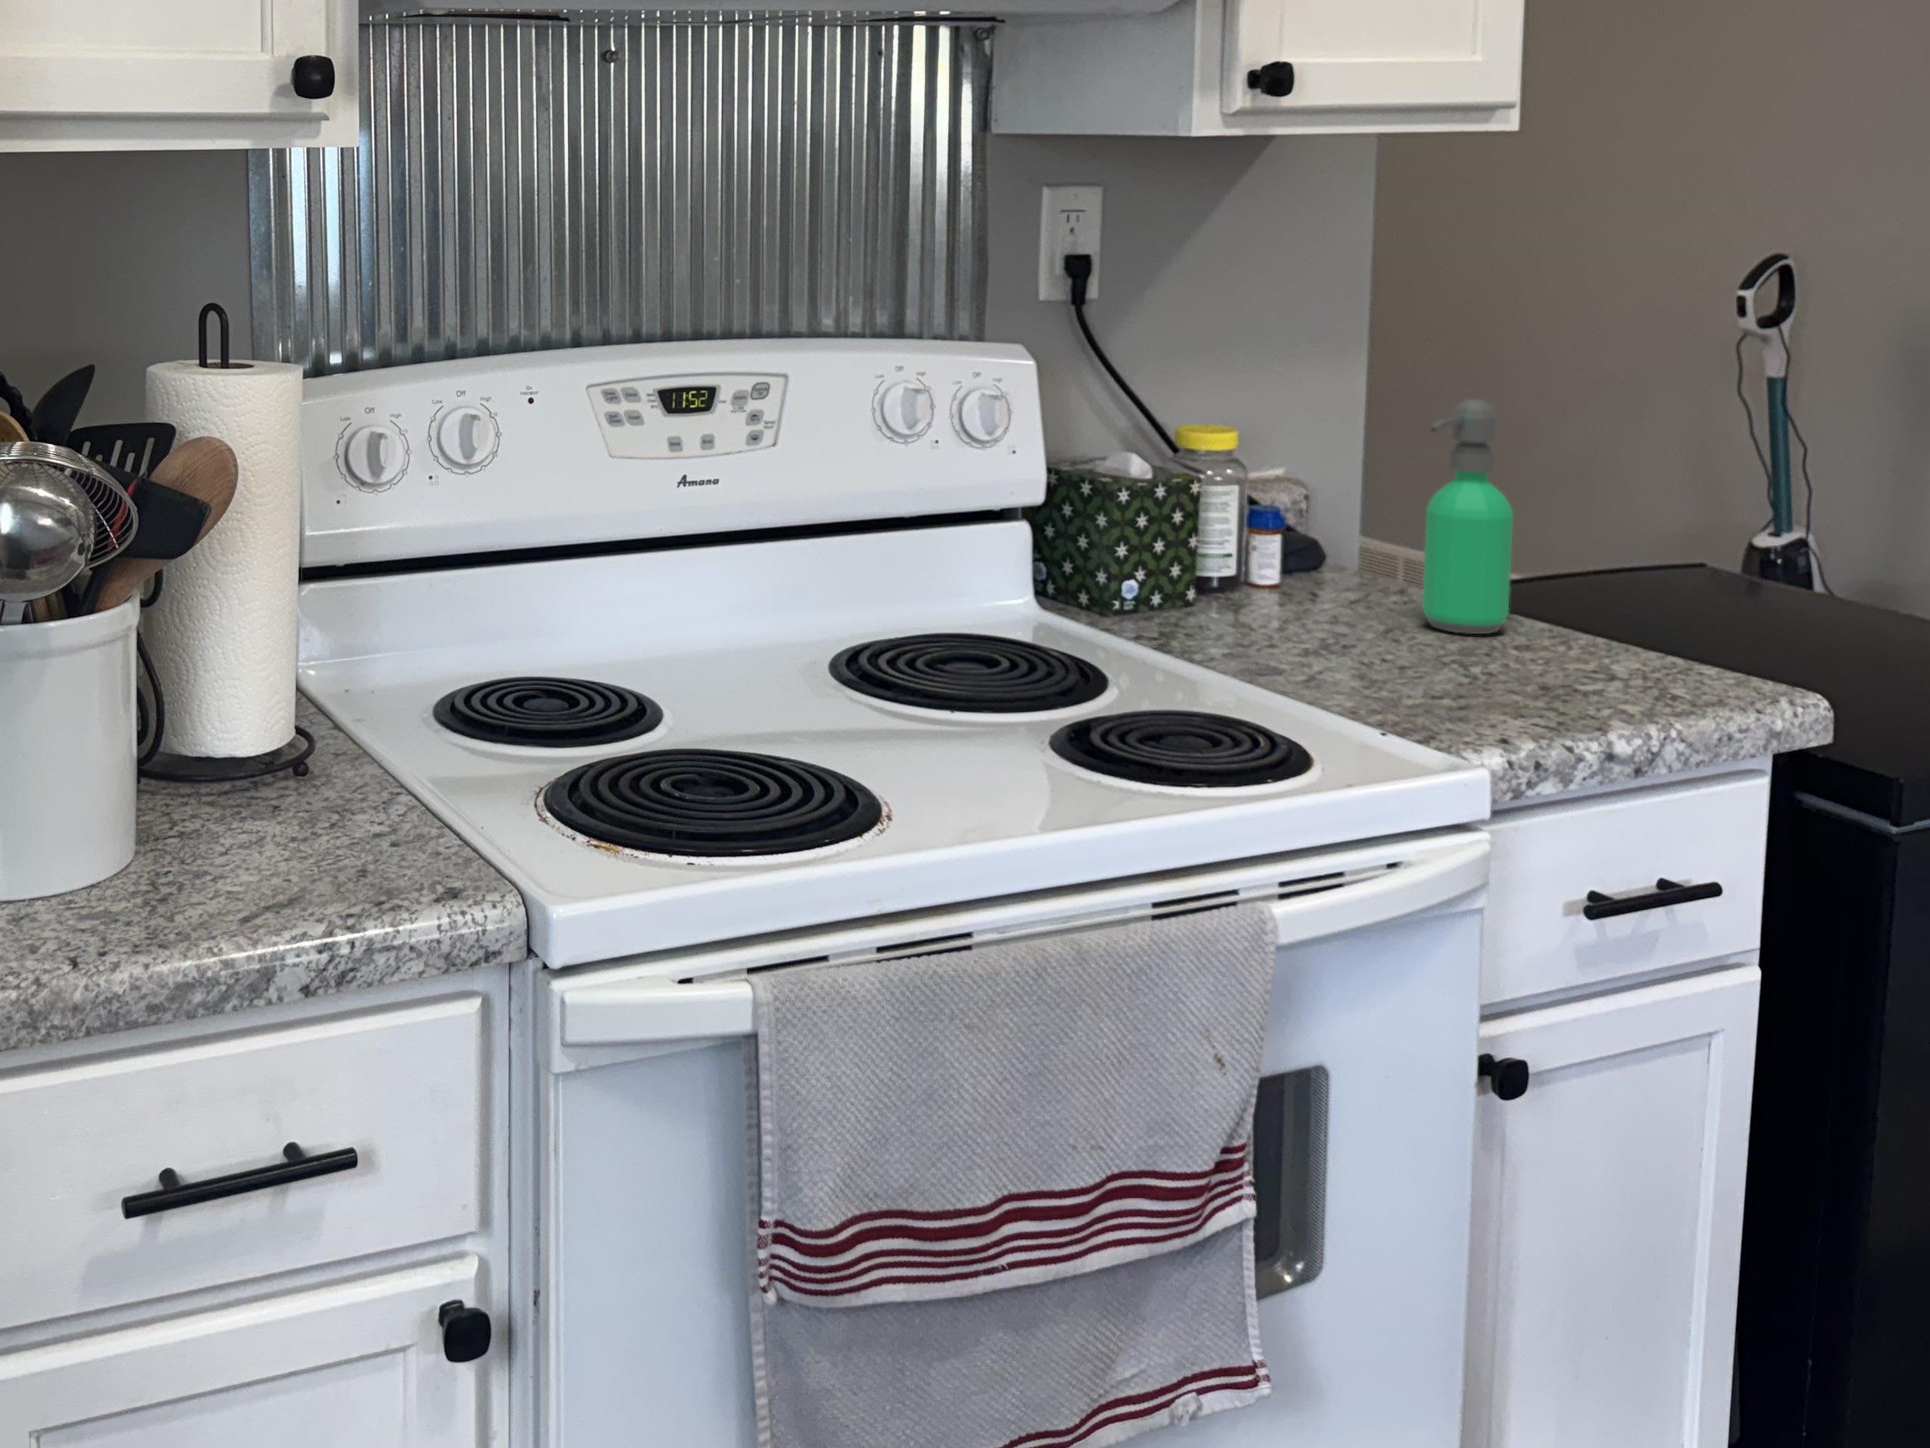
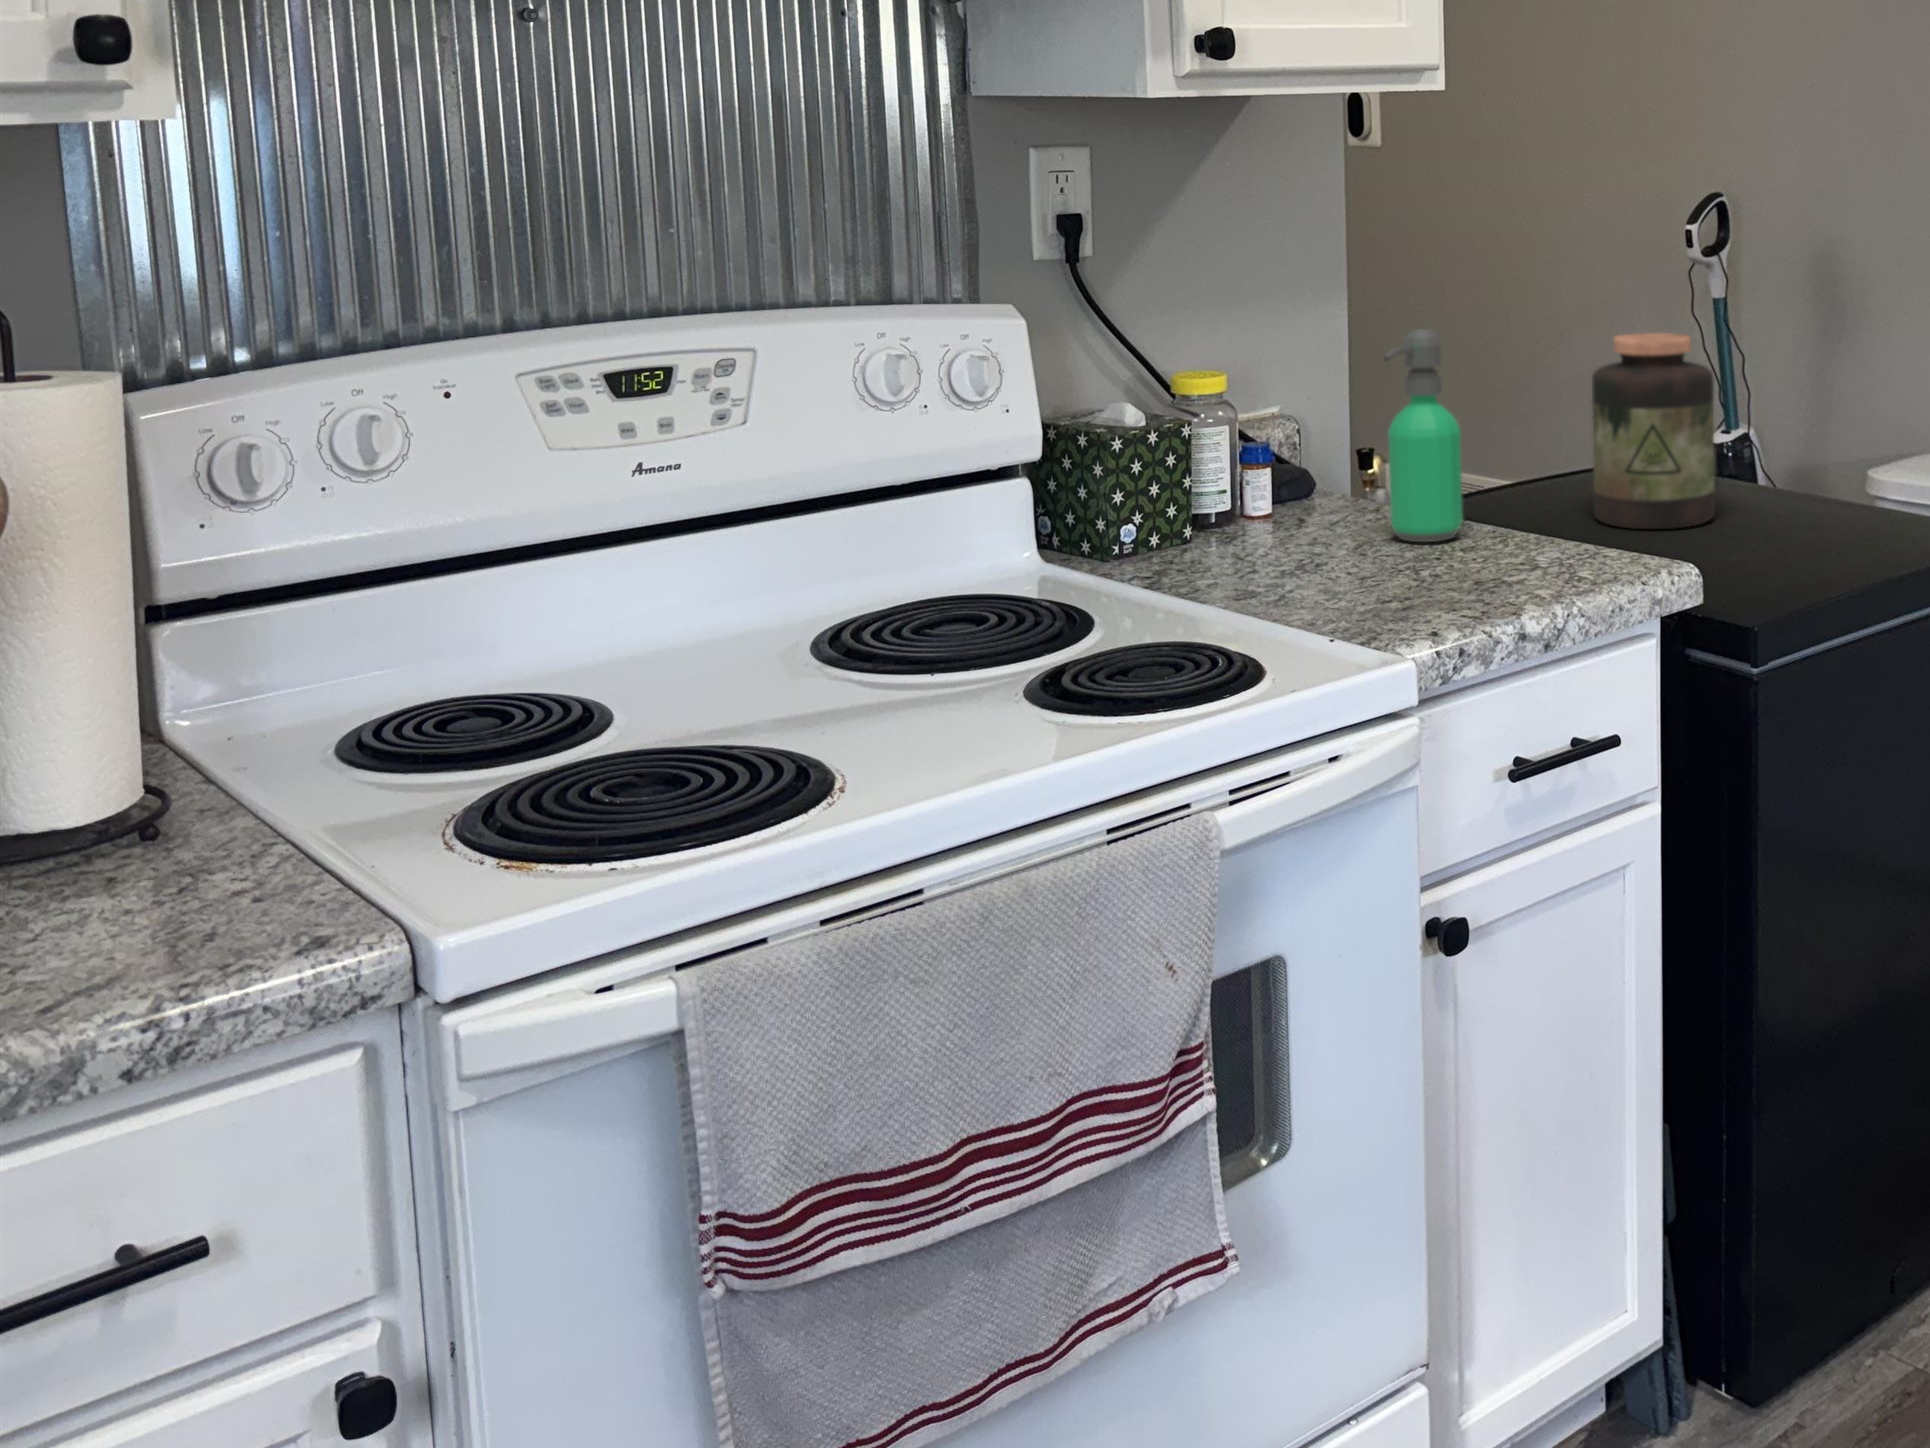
jar: none [1667,421,1836,649] -> present [1592,333,1715,529]

